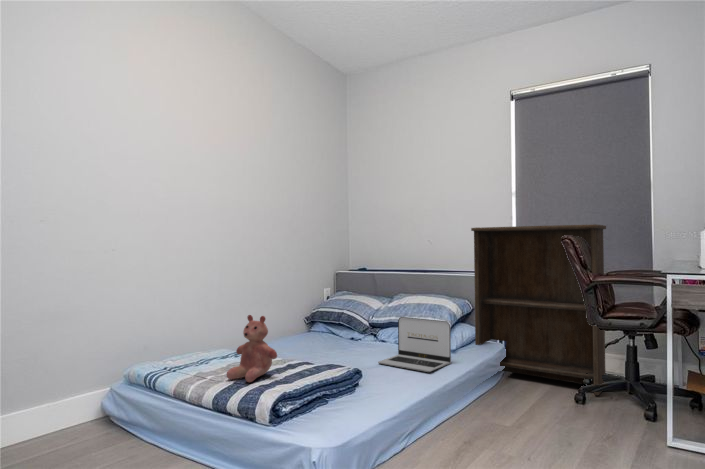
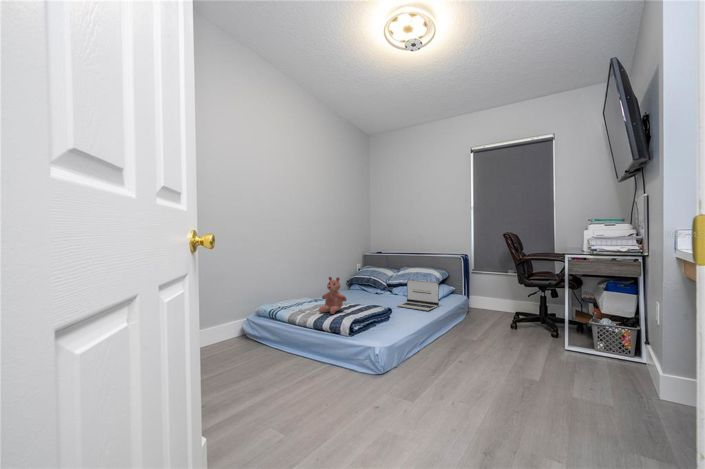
bookshelf: present [471,224,606,395] -> none [448,227,528,325]

